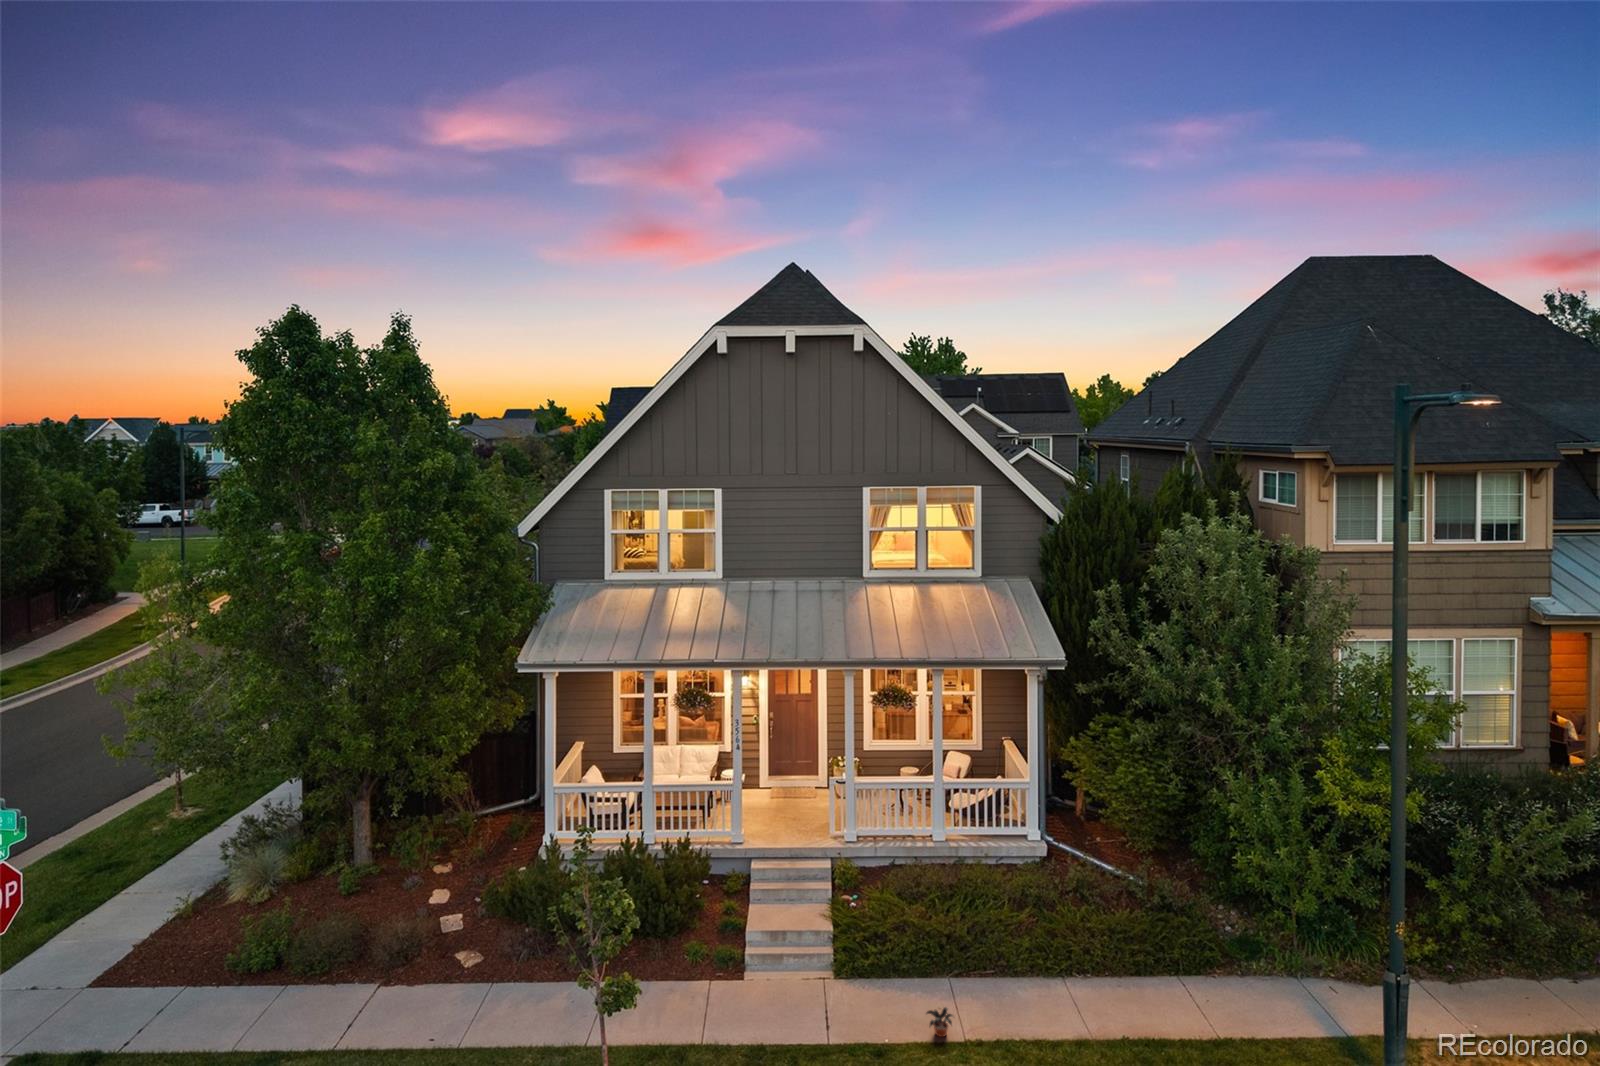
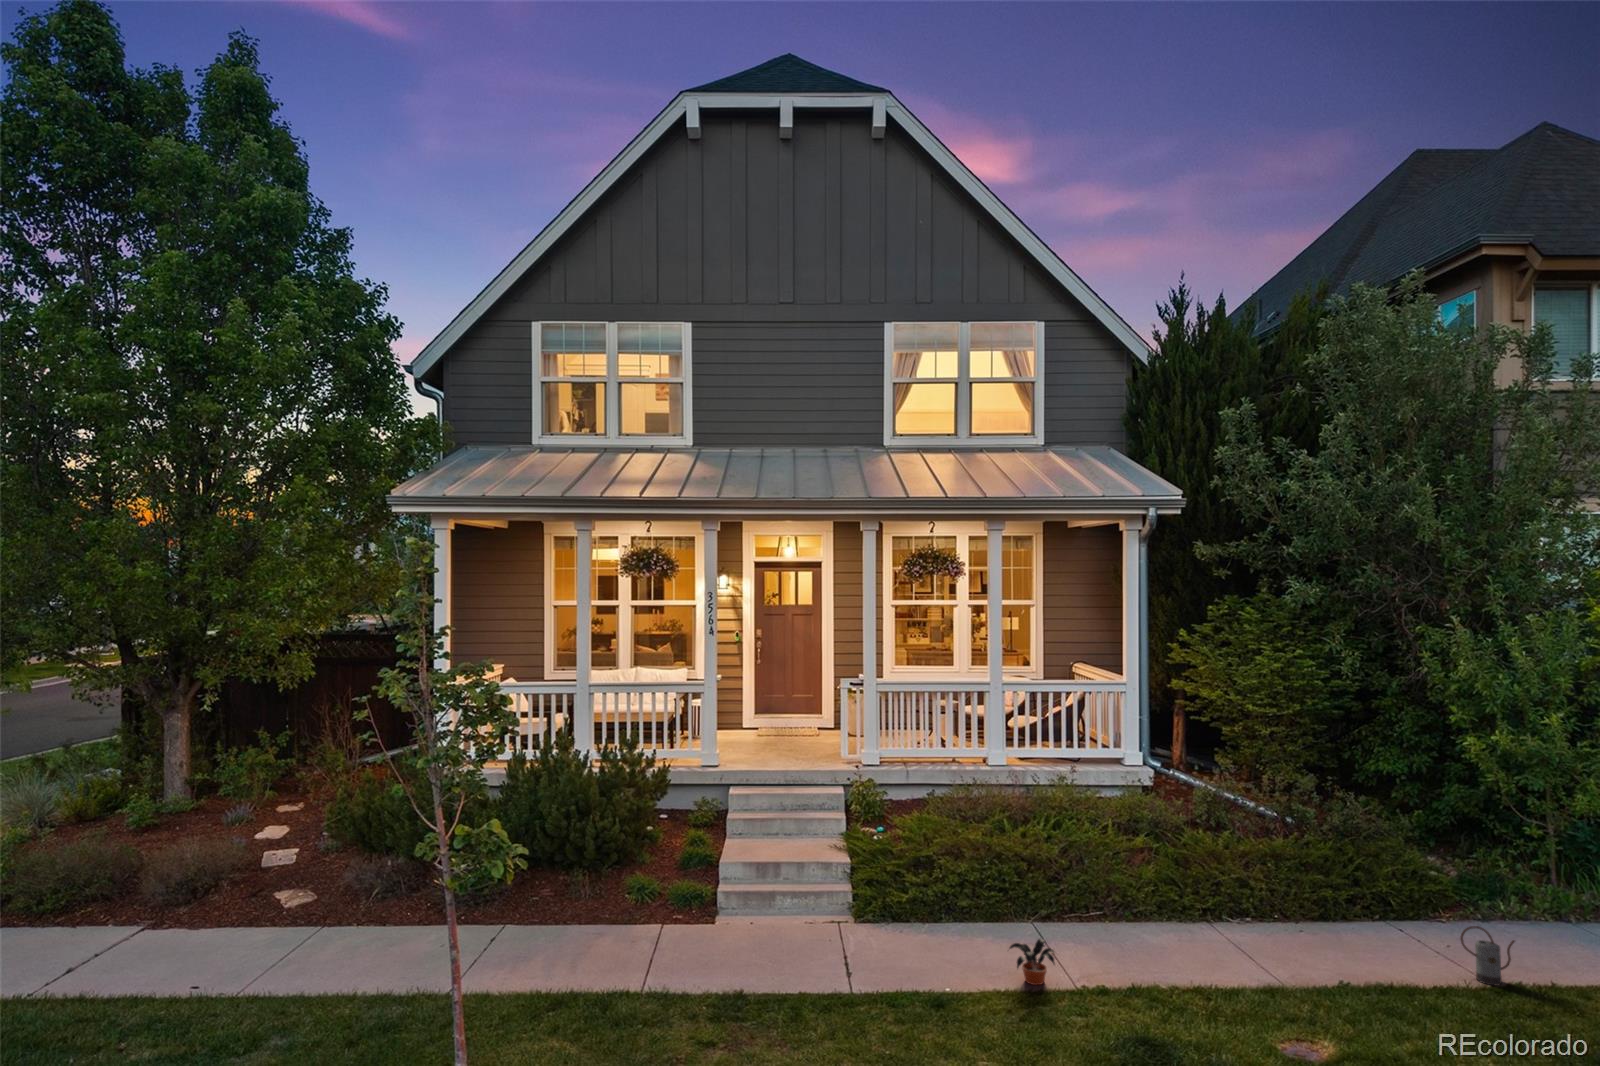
watering can: none [1201,1001,1232,1038] -> present [1460,926,1515,985]

